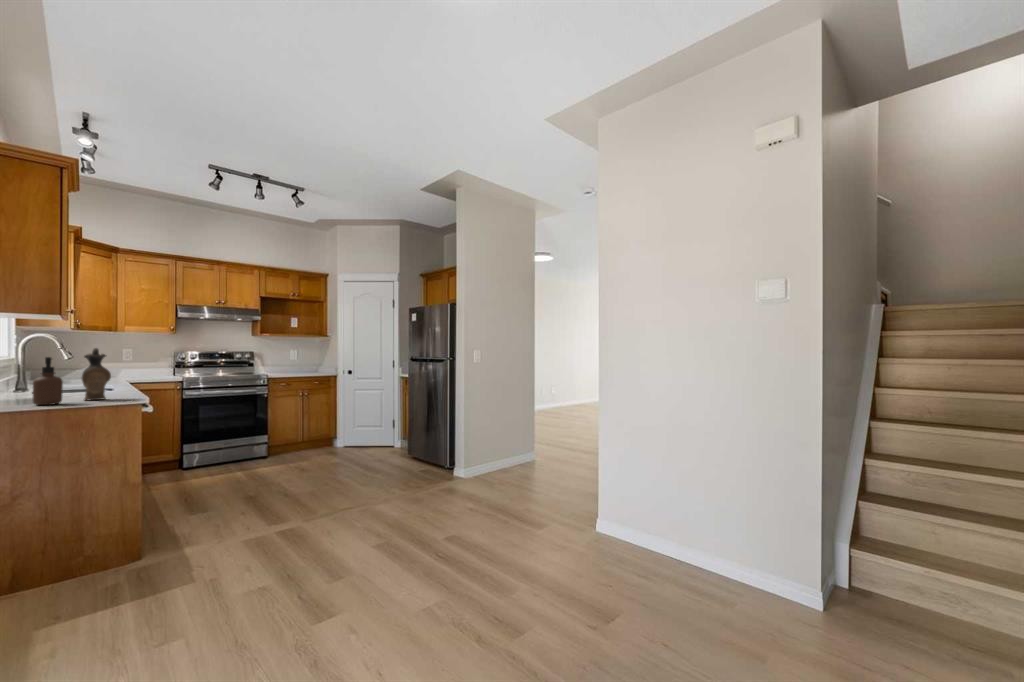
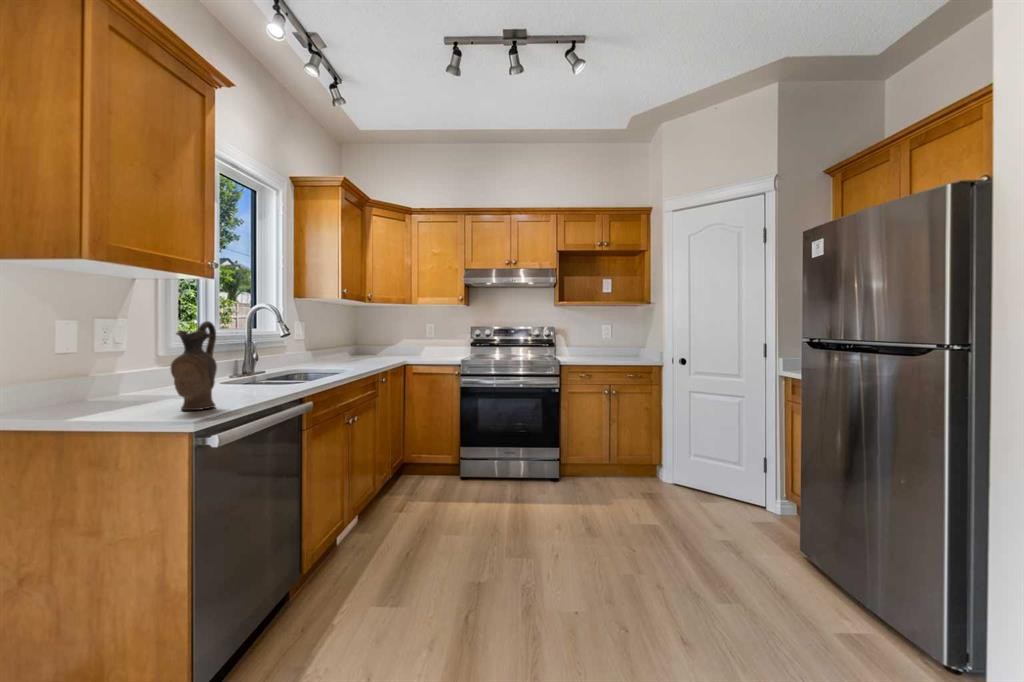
soap dispenser: present [33,357,63,405] -> none [89,337,135,418]

